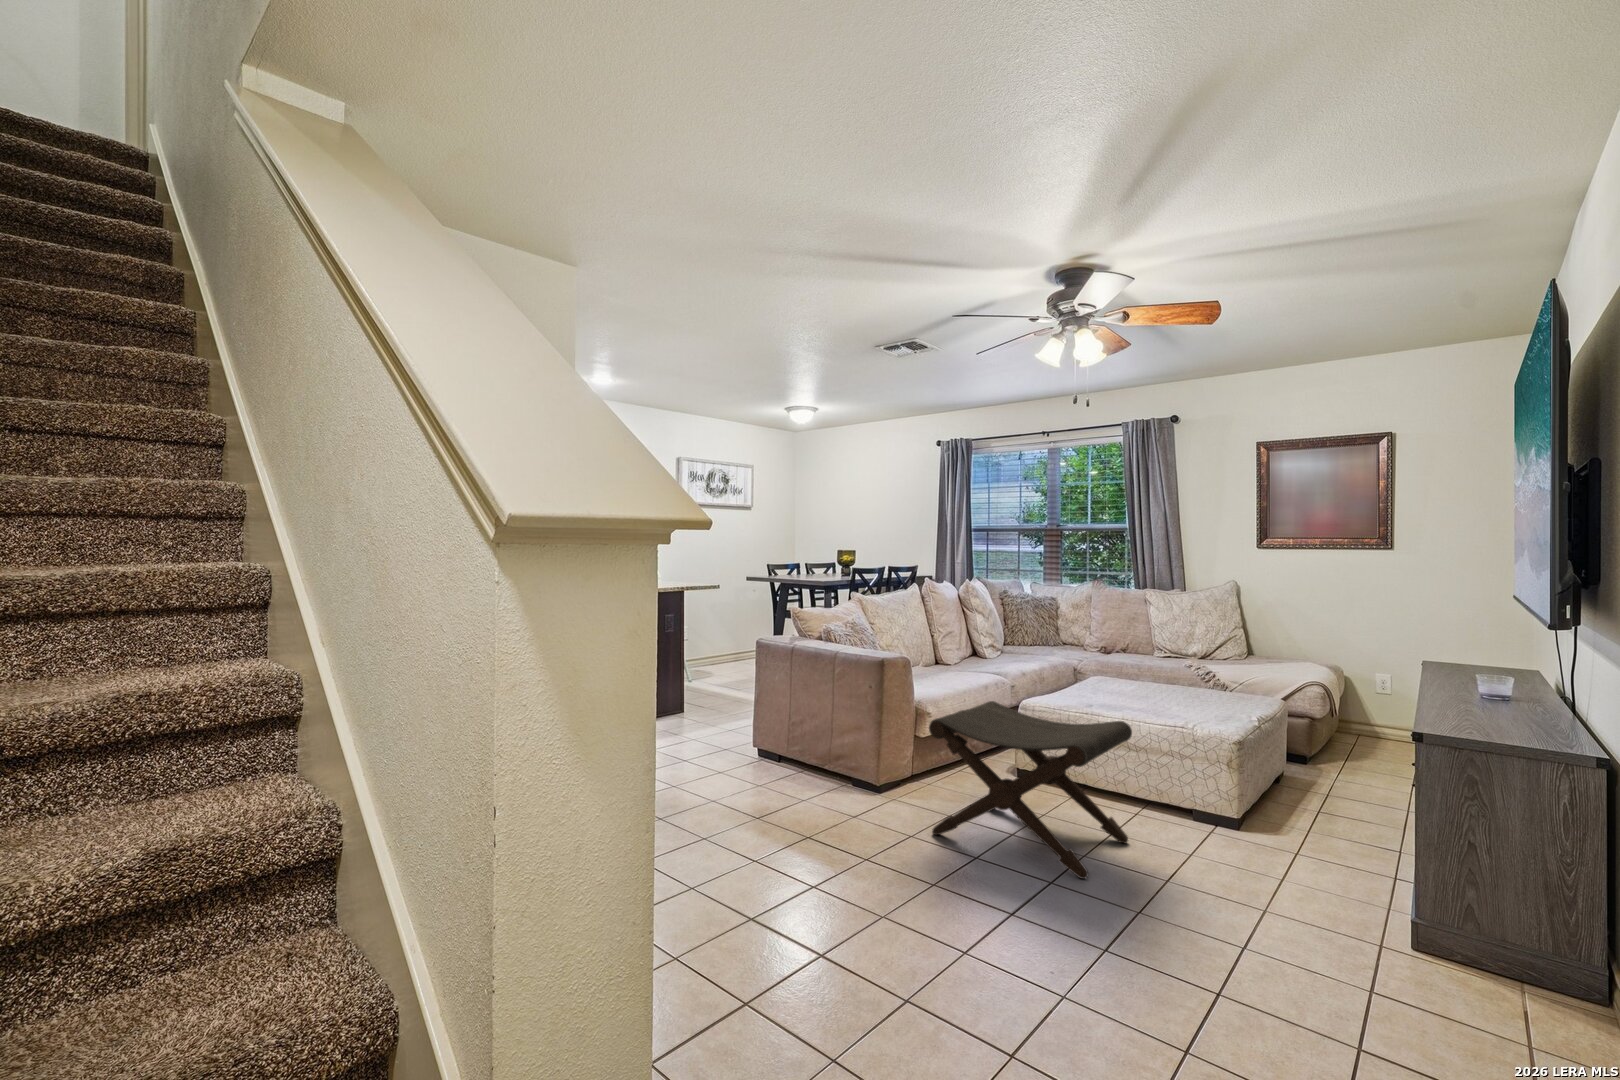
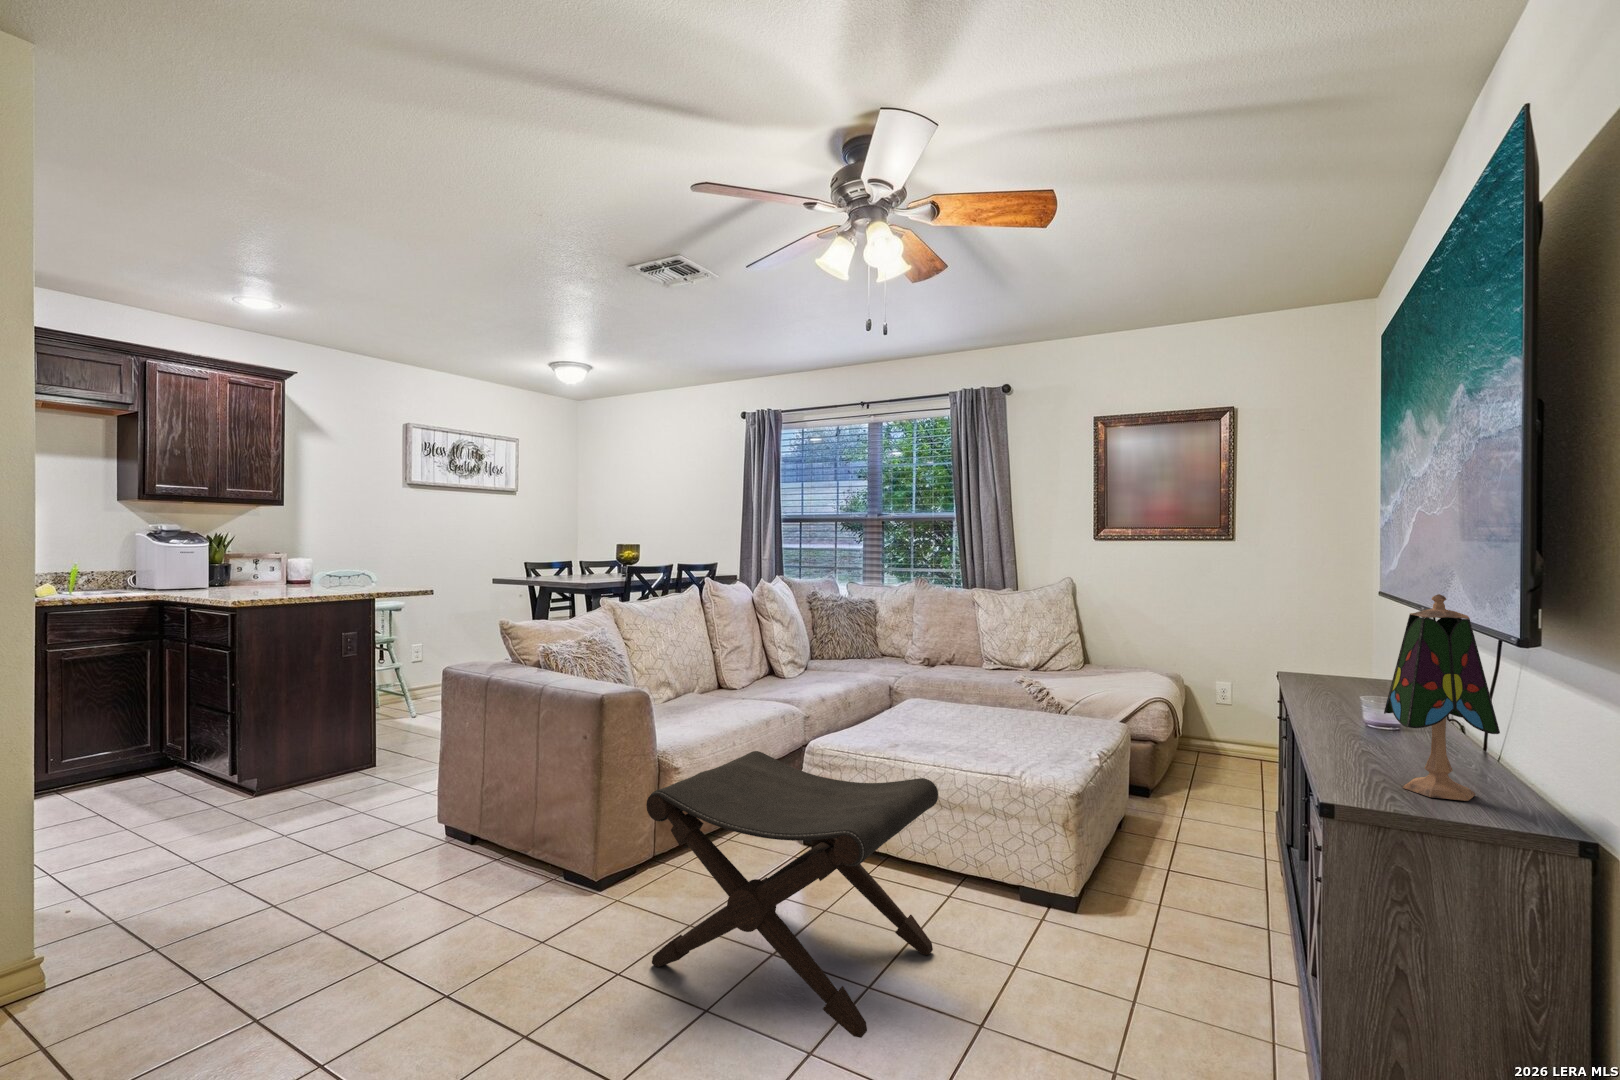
table lamp: none [1469,594,1548,734] -> present [1384,594,1500,801]

